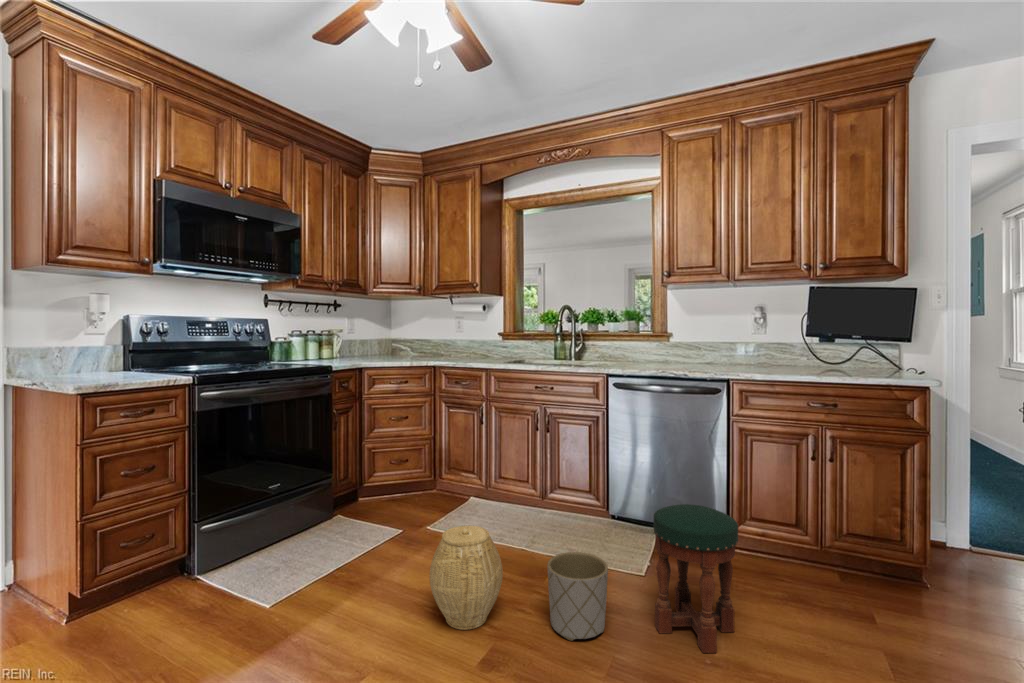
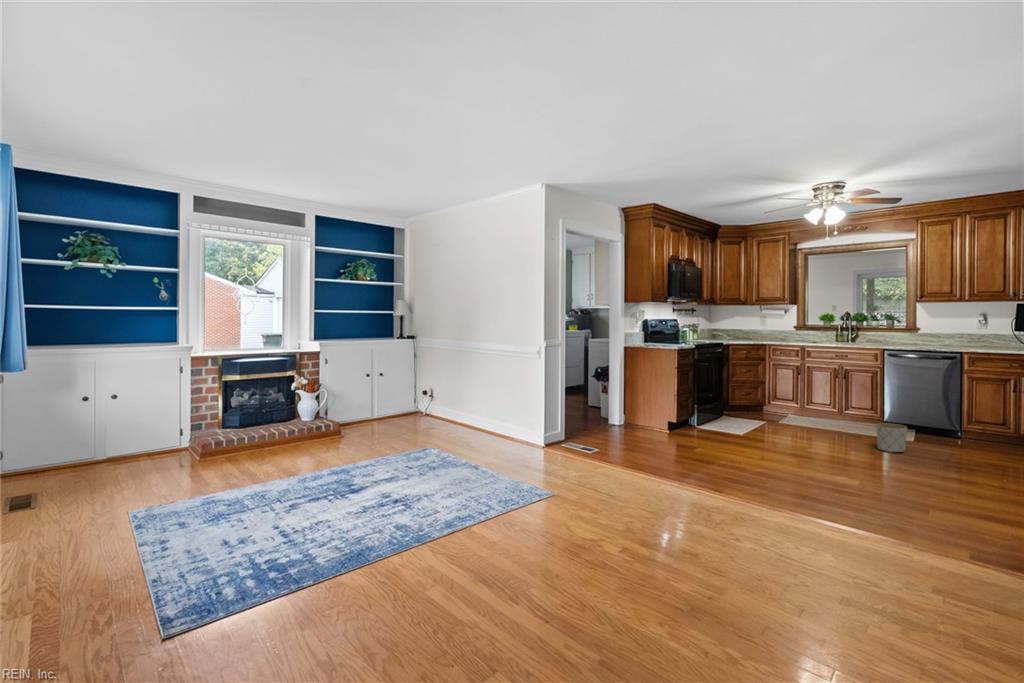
stool: present [653,504,739,653] -> none [928,404,972,458]
woven basket: present [430,525,503,630] -> none [820,411,855,448]

